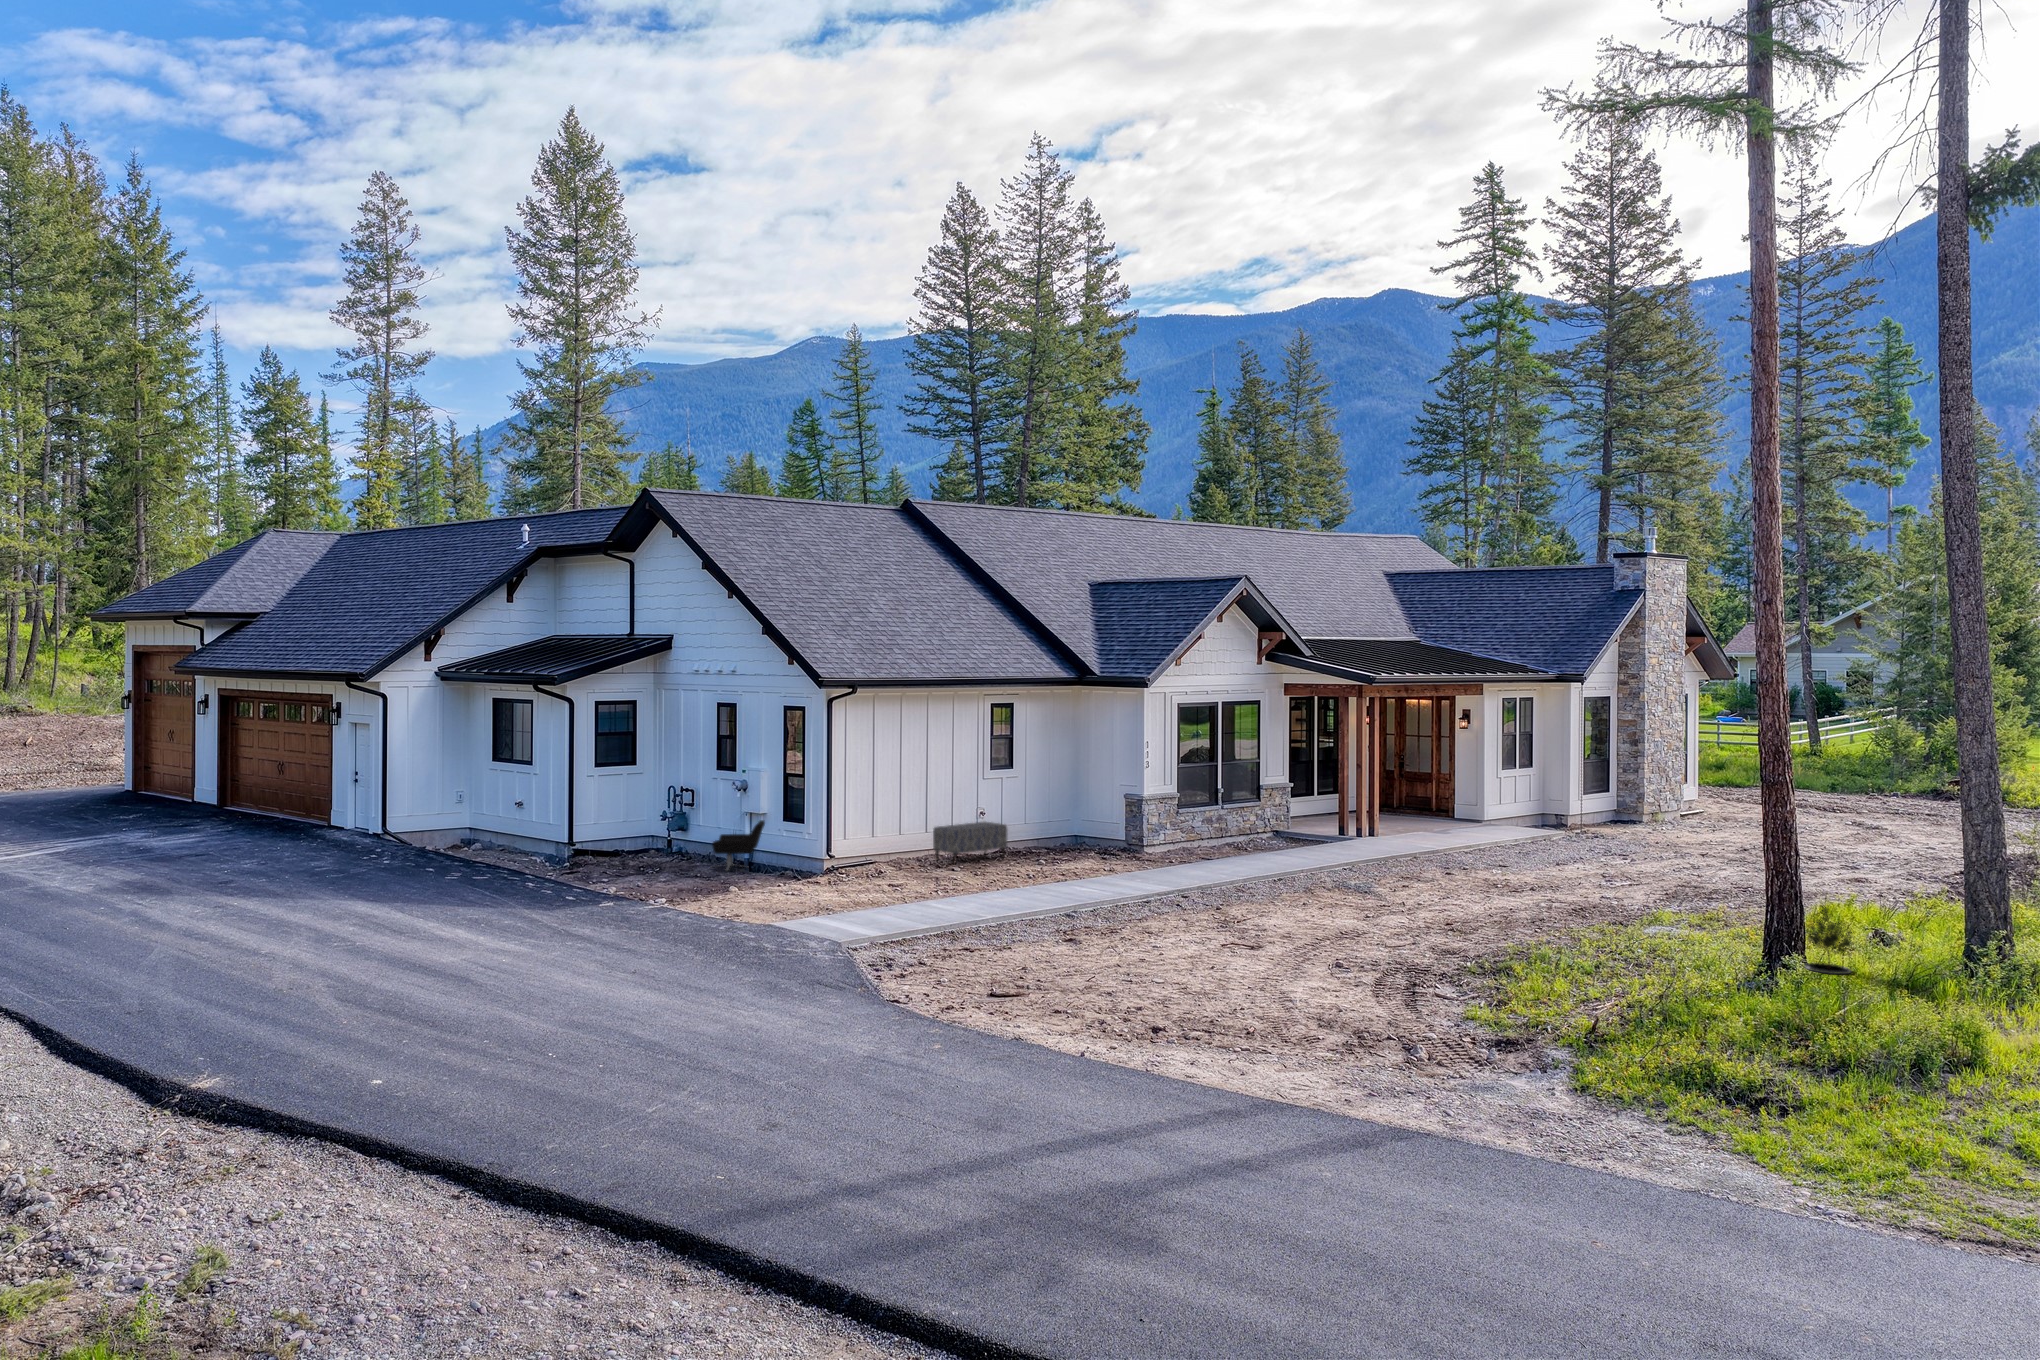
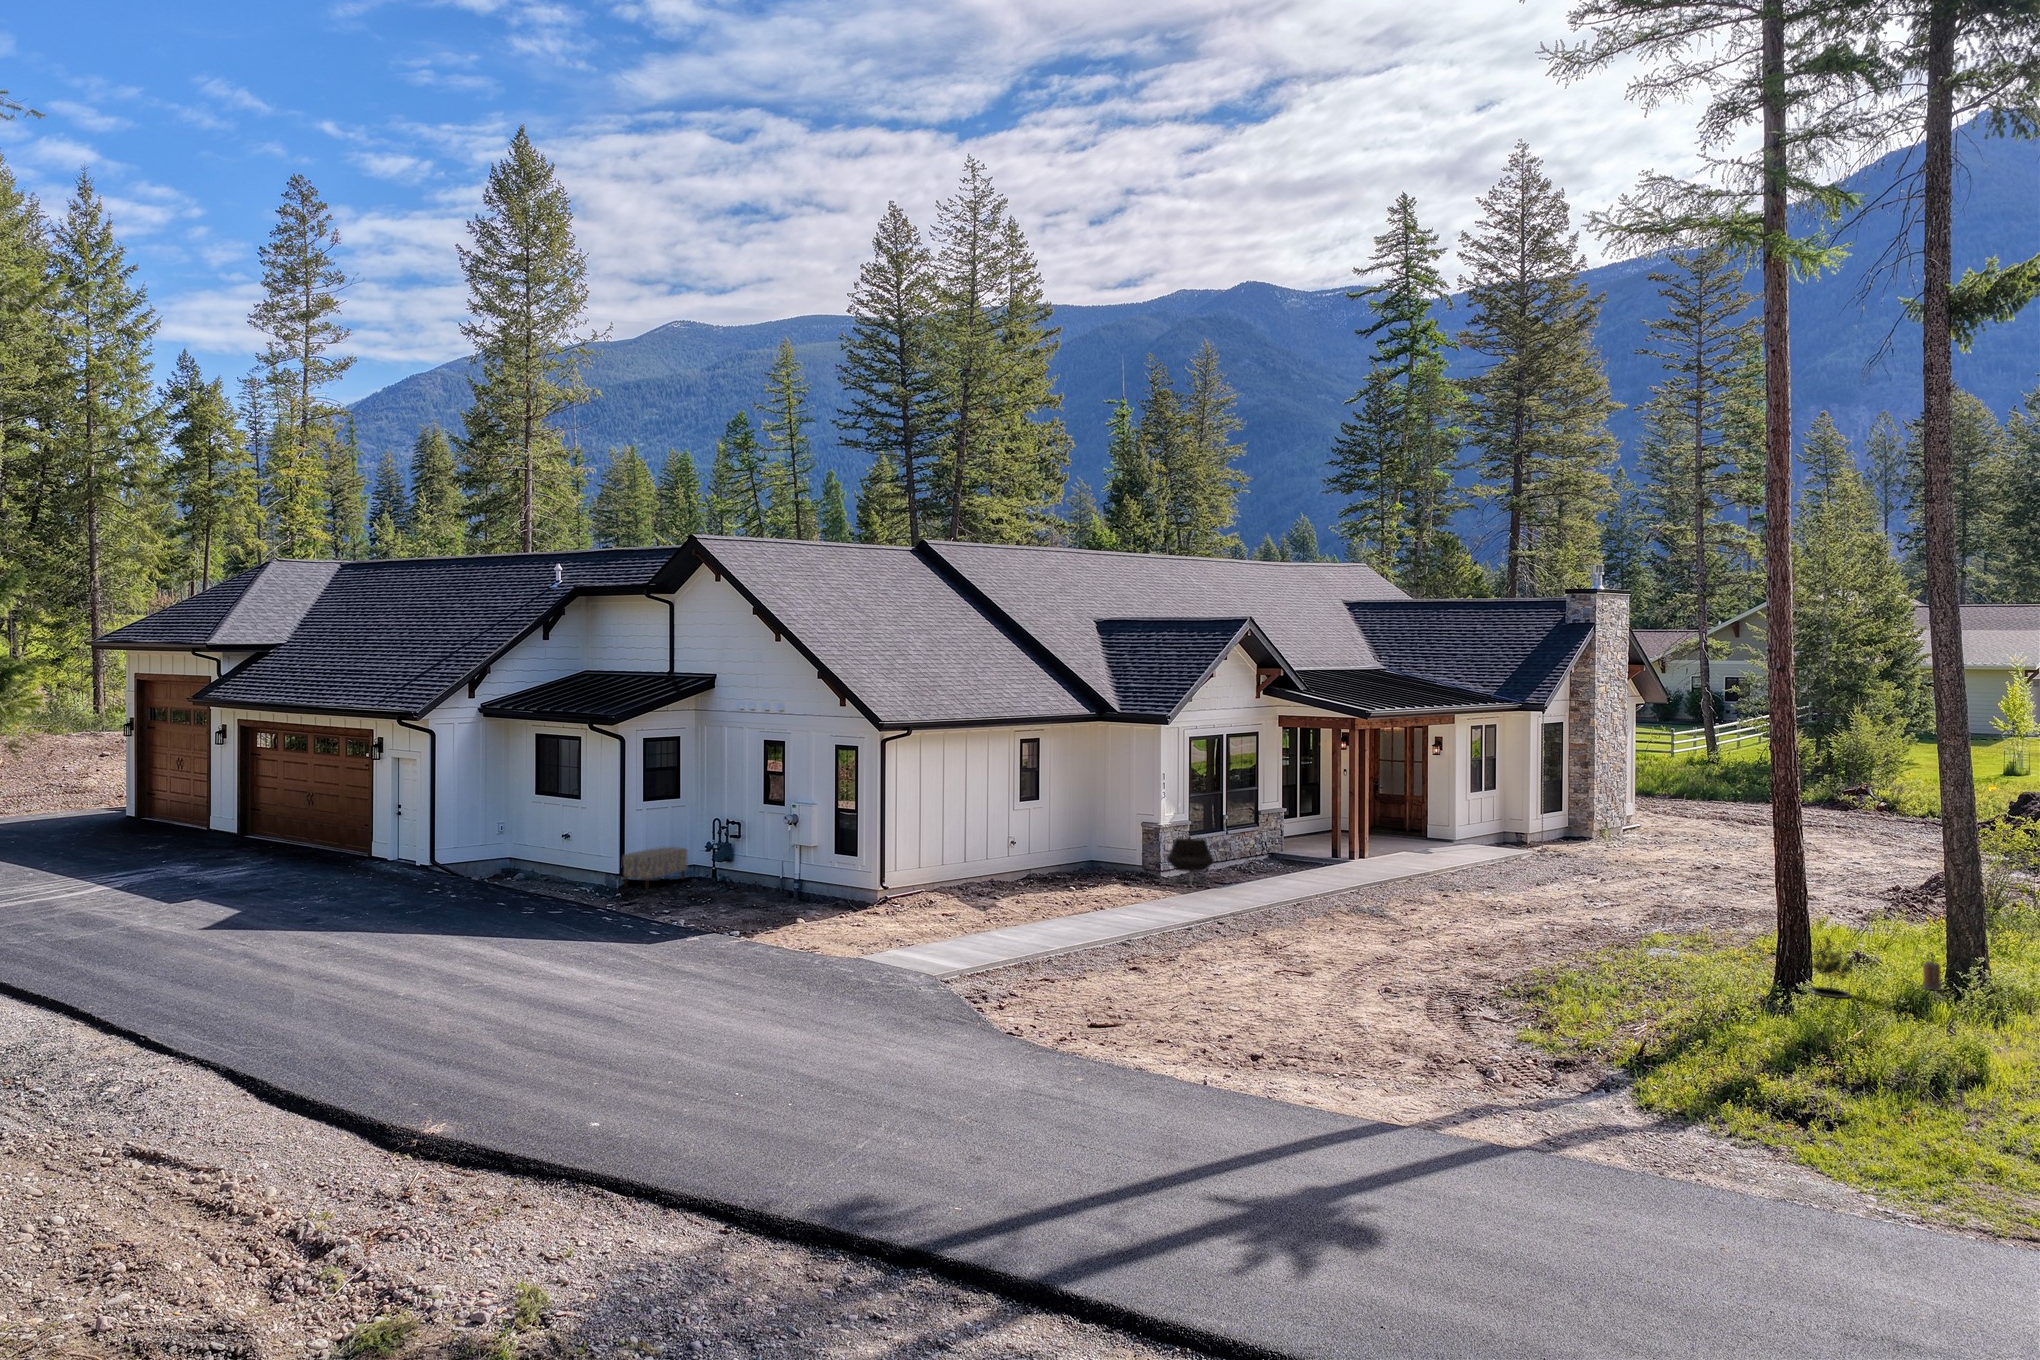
lounge chair: present [712,820,765,870] -> present [1167,839,1214,885]
bench: present [933,822,1008,864] -> present [622,847,688,890]
watering can: none [1941,923,1961,968] -> present [1923,952,1941,990]

